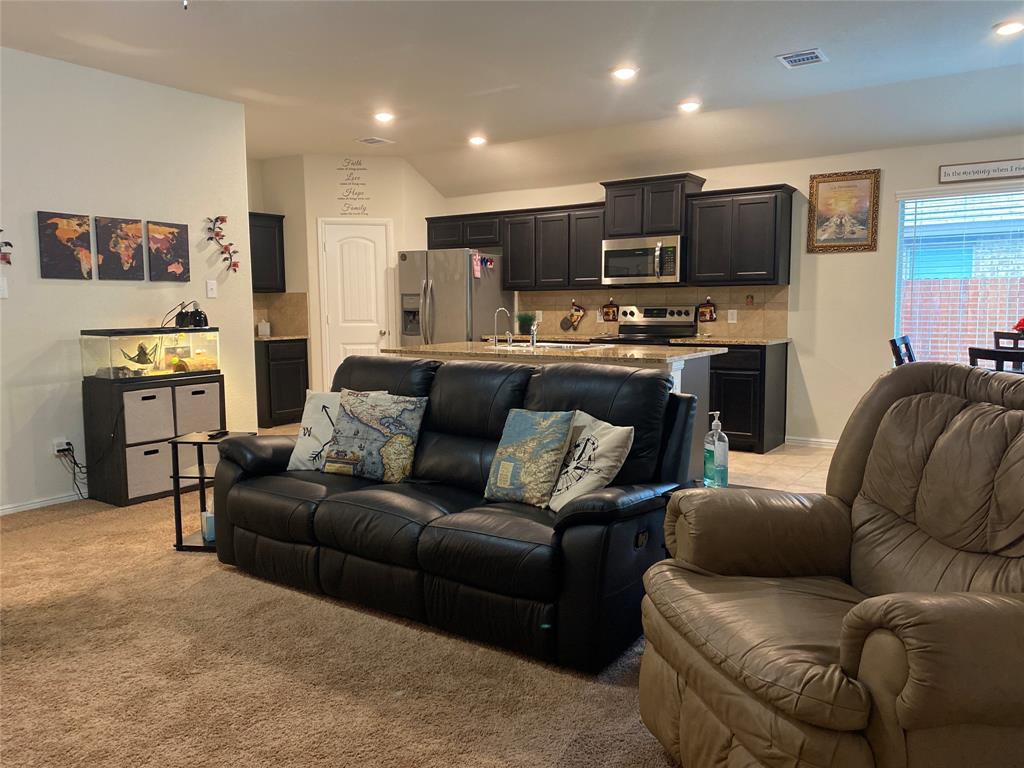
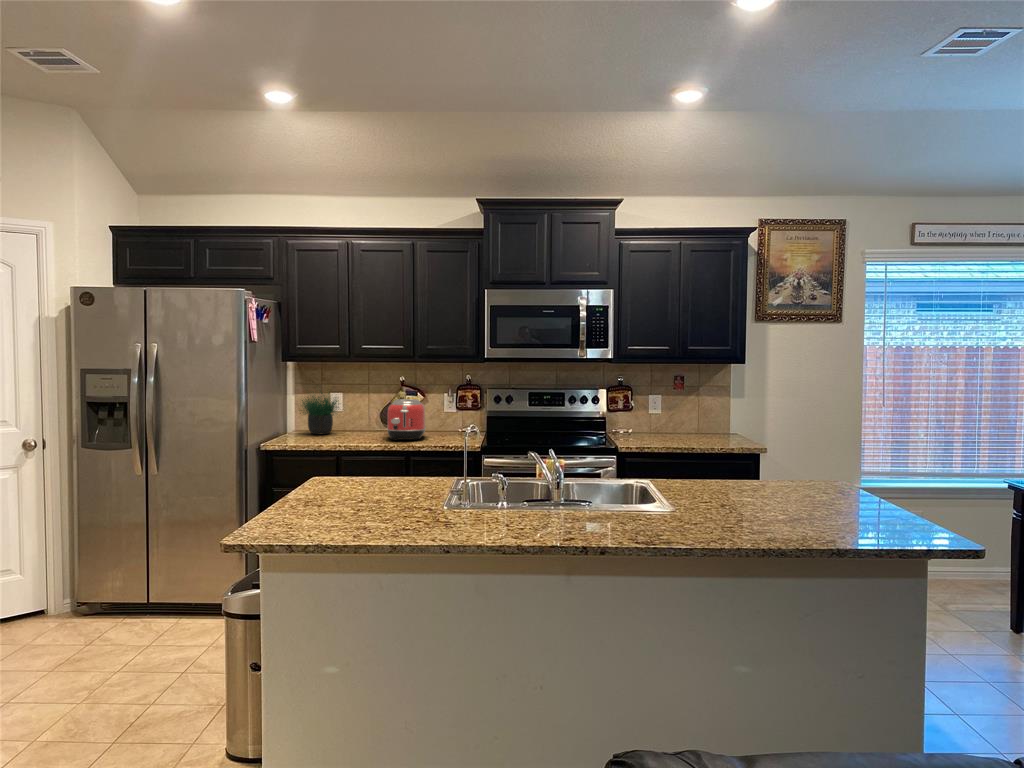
toaster: none [551,312,579,336] -> present [387,399,426,440]

